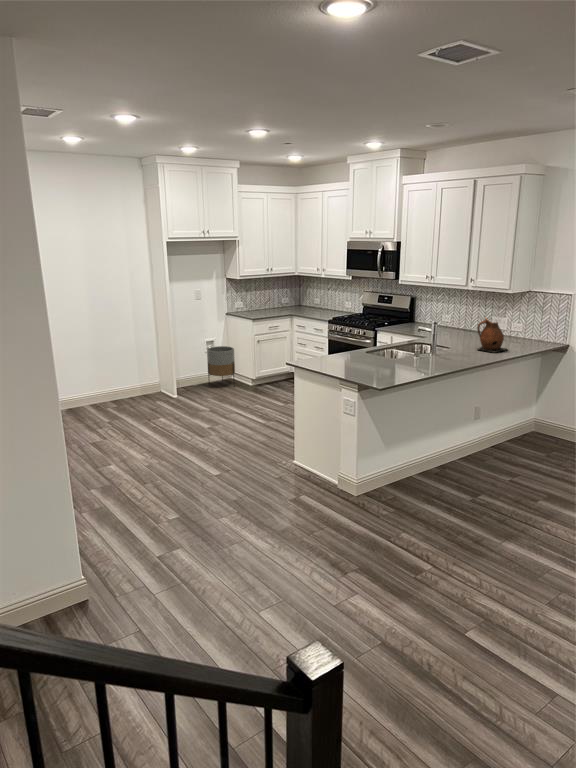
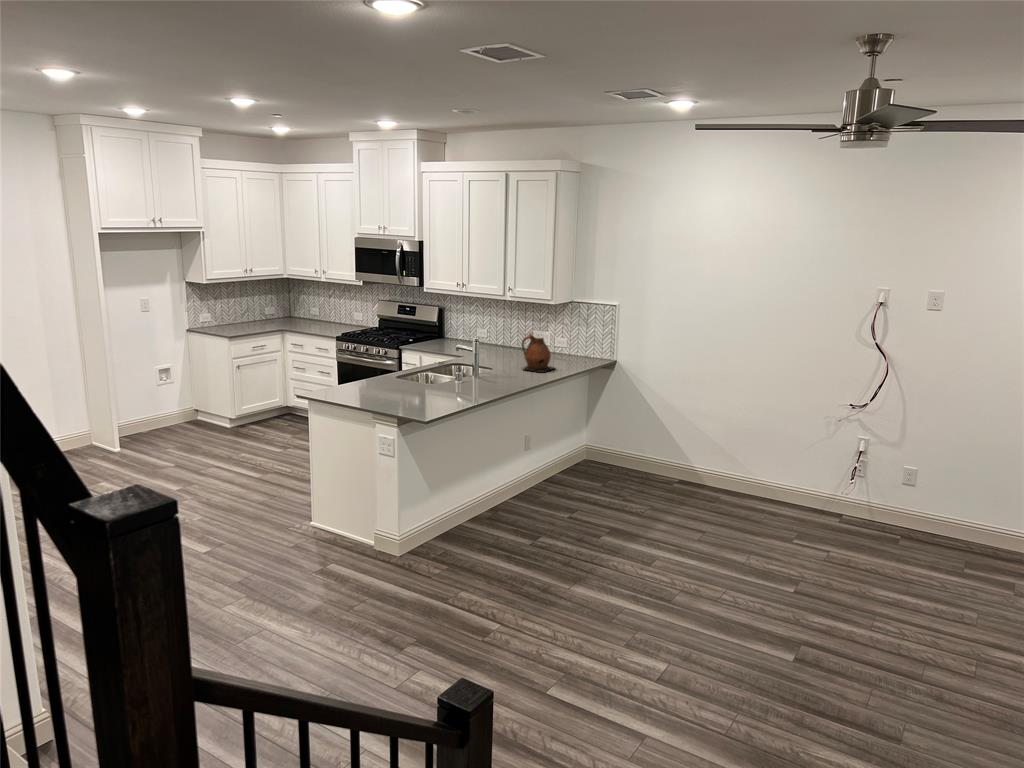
planter: present [207,346,235,387] -> none [162,376,206,434]

